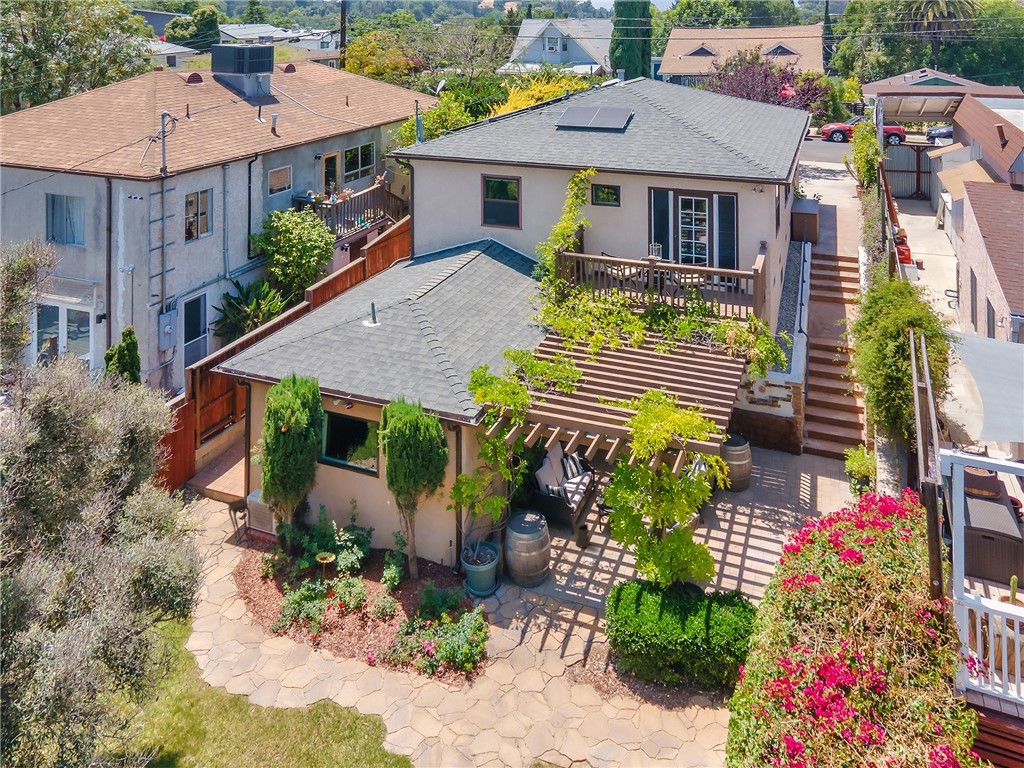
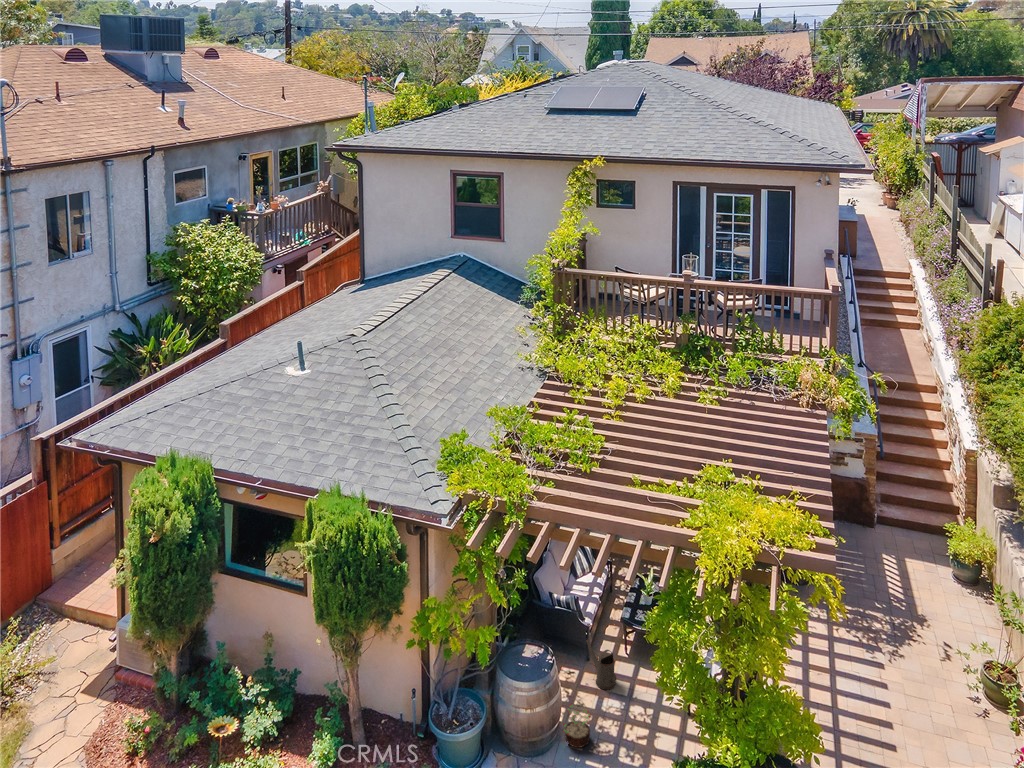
side table: present [228,499,252,543] -> none [83,630,123,698]
decorative plant: none [550,550,570,580] -> present [563,704,591,748]

